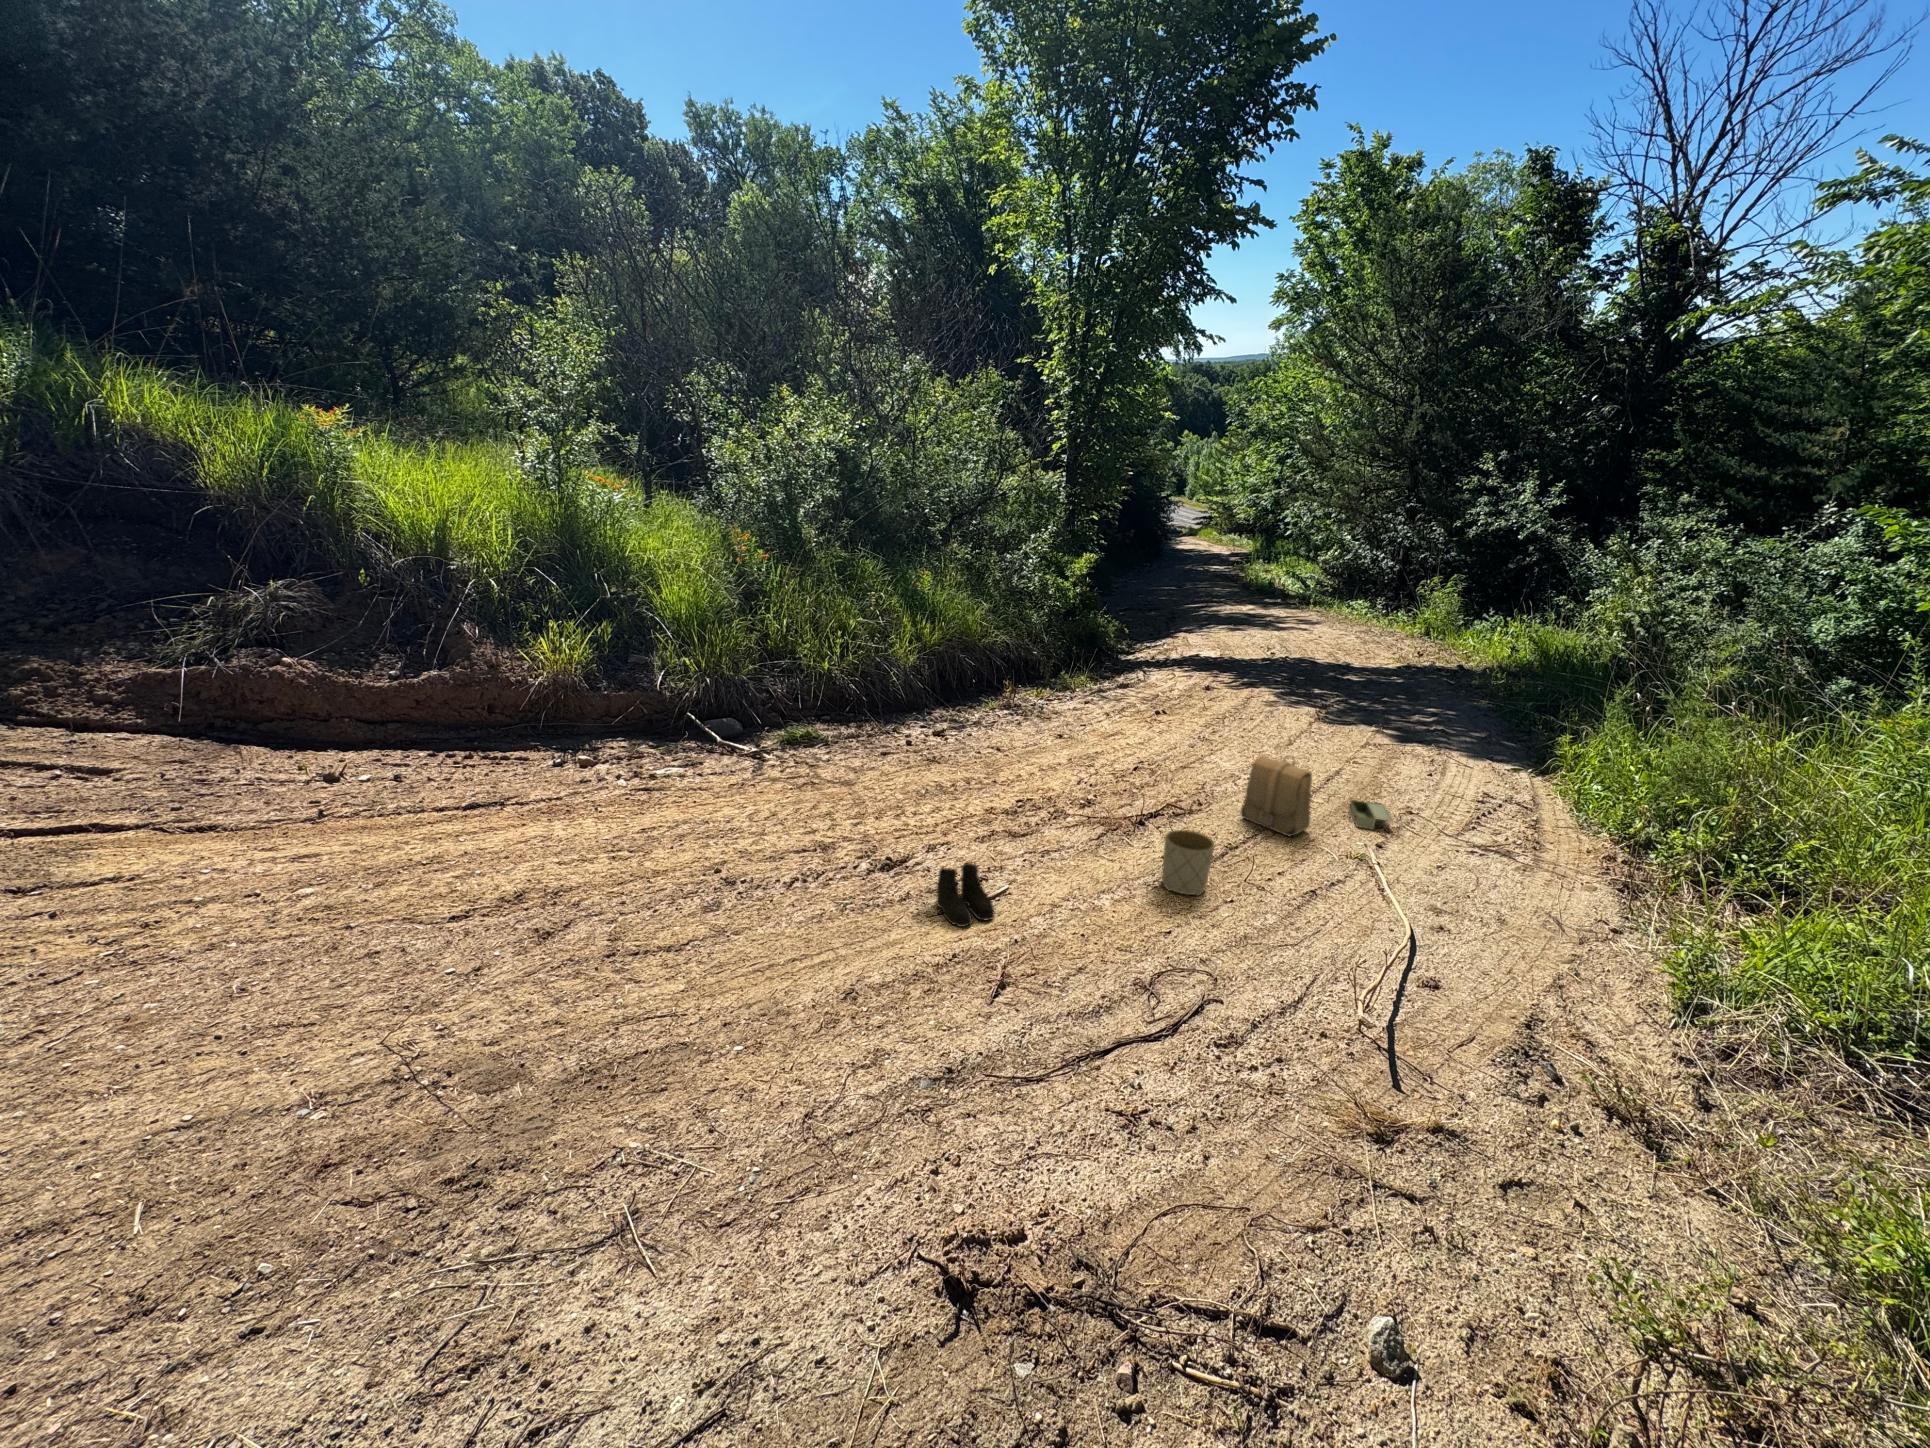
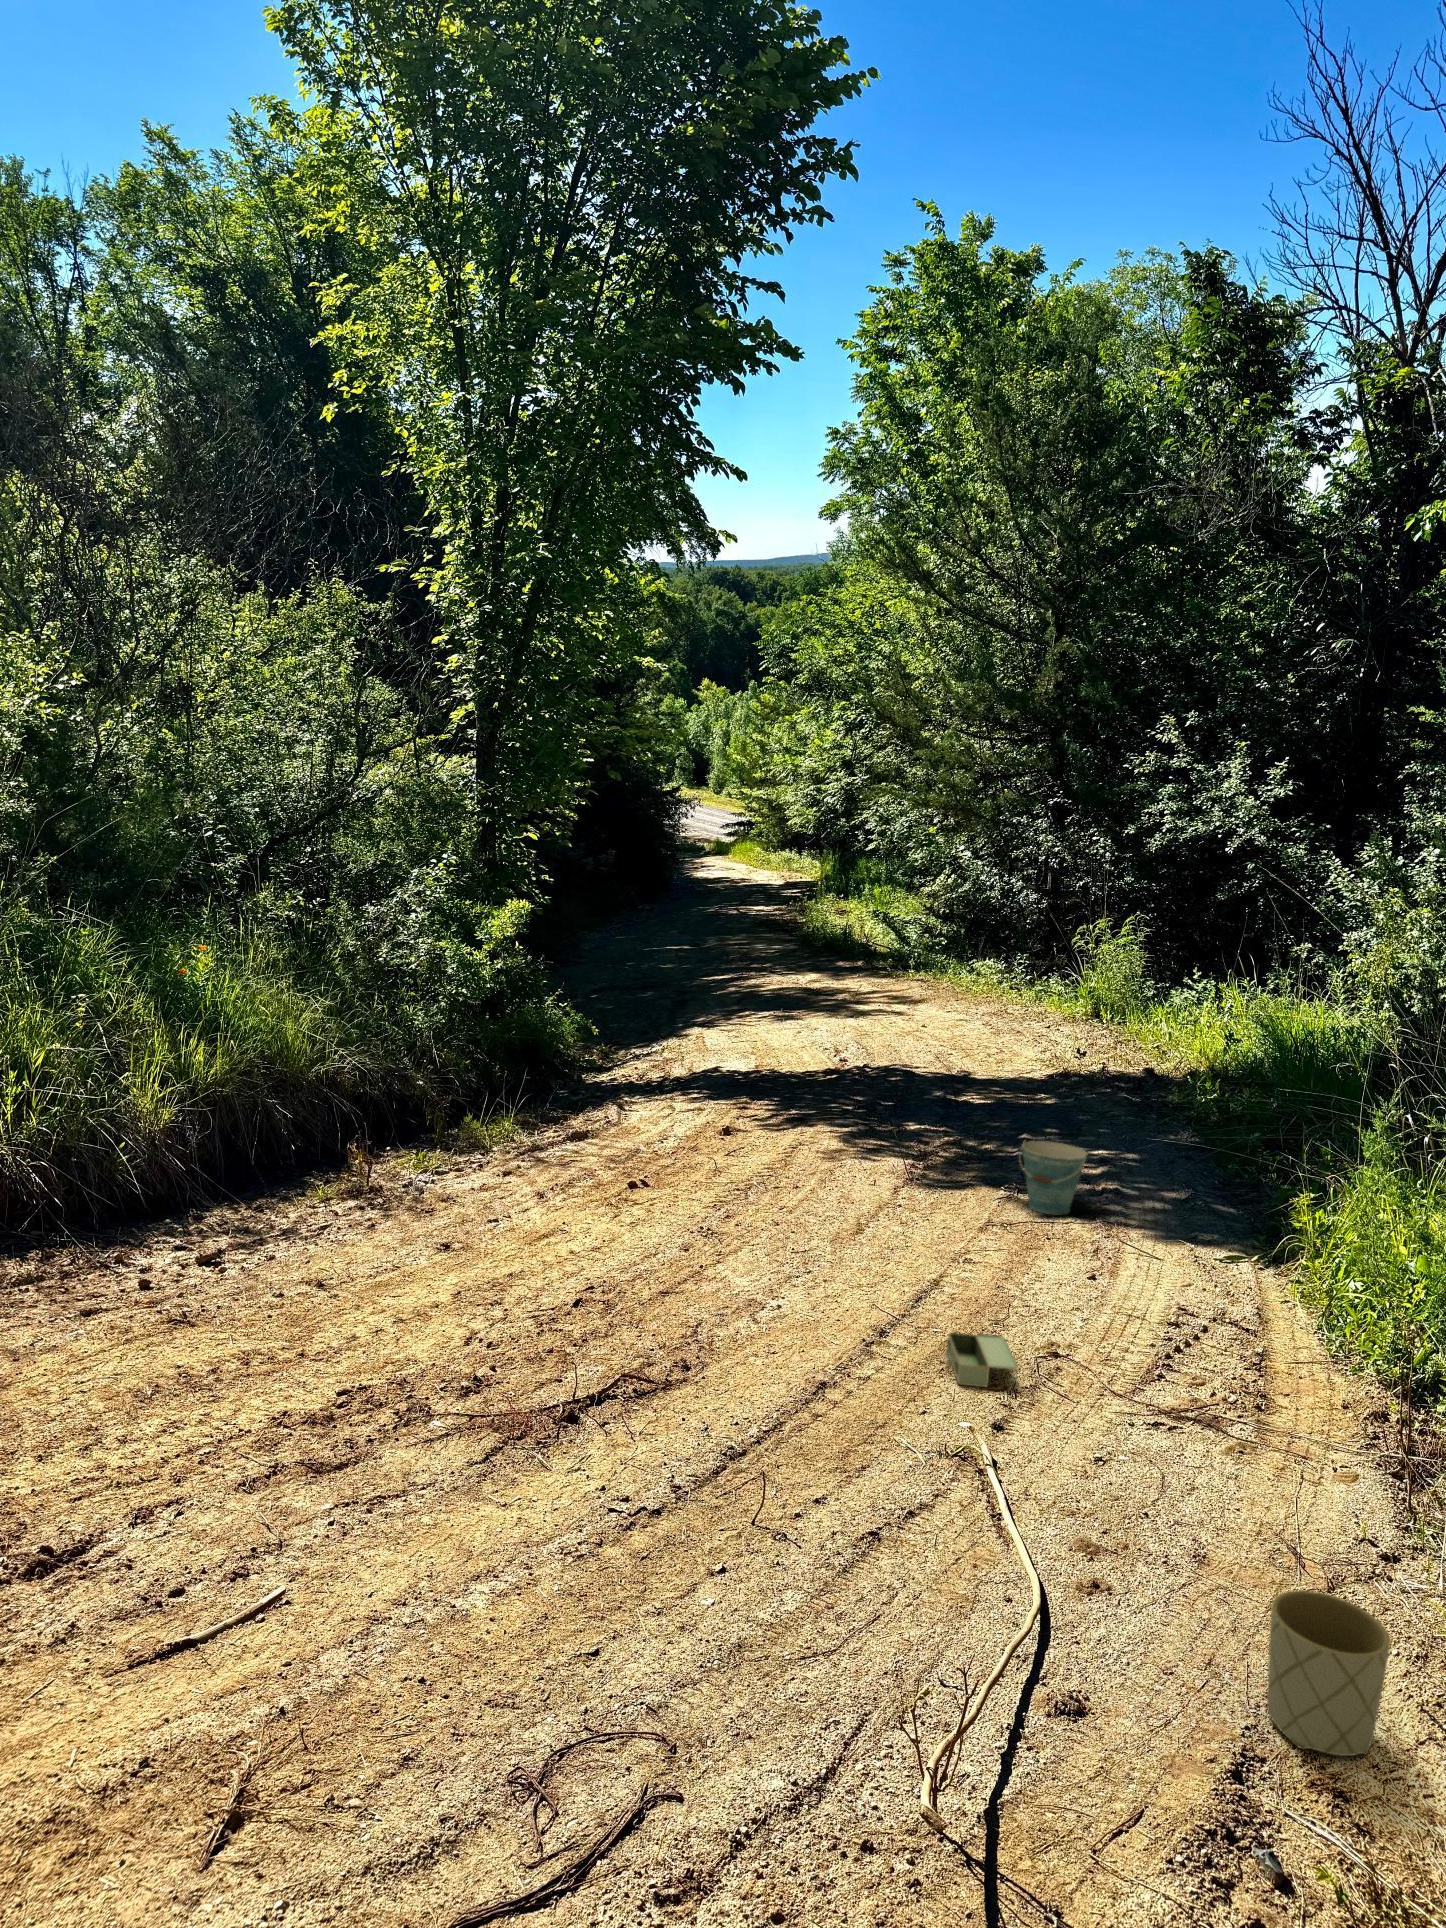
bucket: none [1389,701,1432,744] -> present [1022,1141,1087,1214]
backpack: present [1241,756,1312,836] -> none [755,1264,876,1416]
planter: present [1162,830,1215,896] -> present [1267,1590,1390,1756]
boots: present [936,863,994,927] -> none [126,1546,244,1693]

